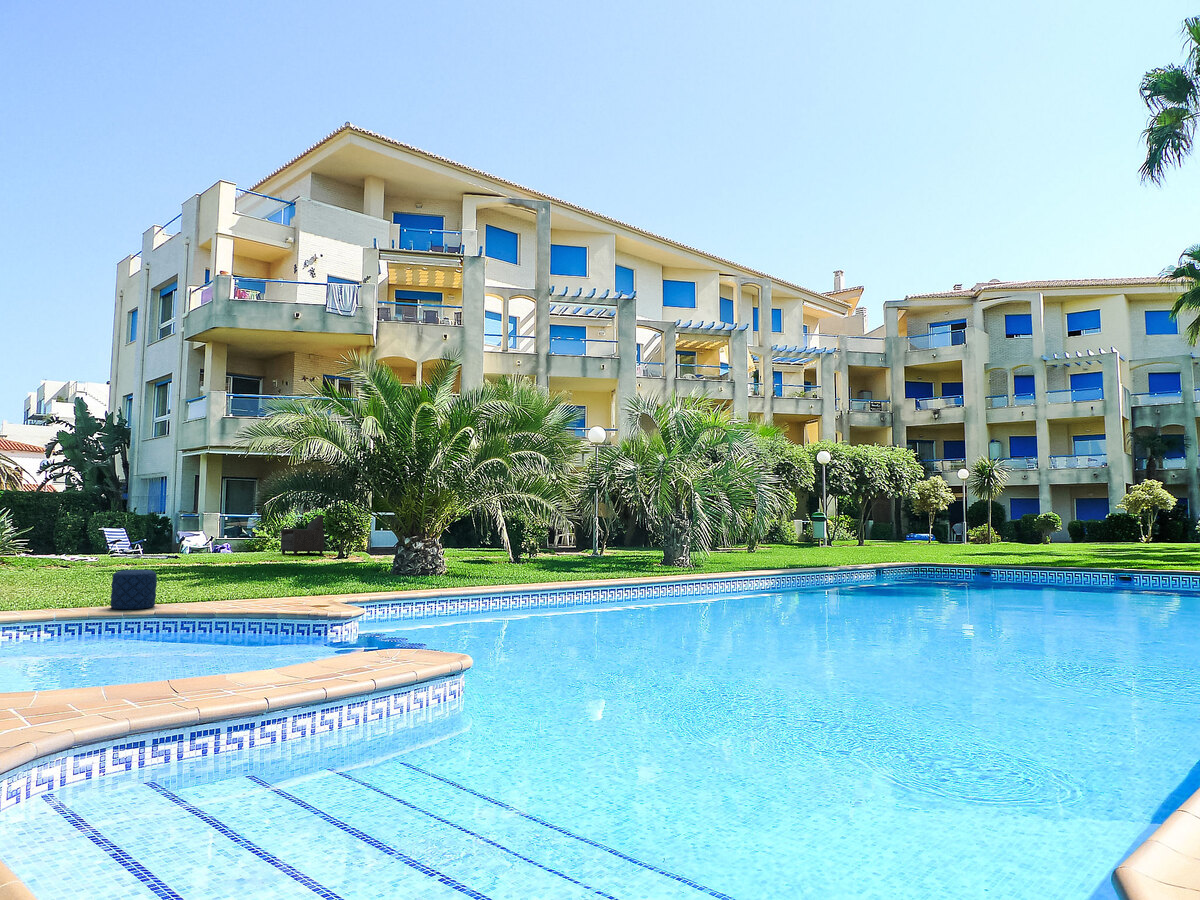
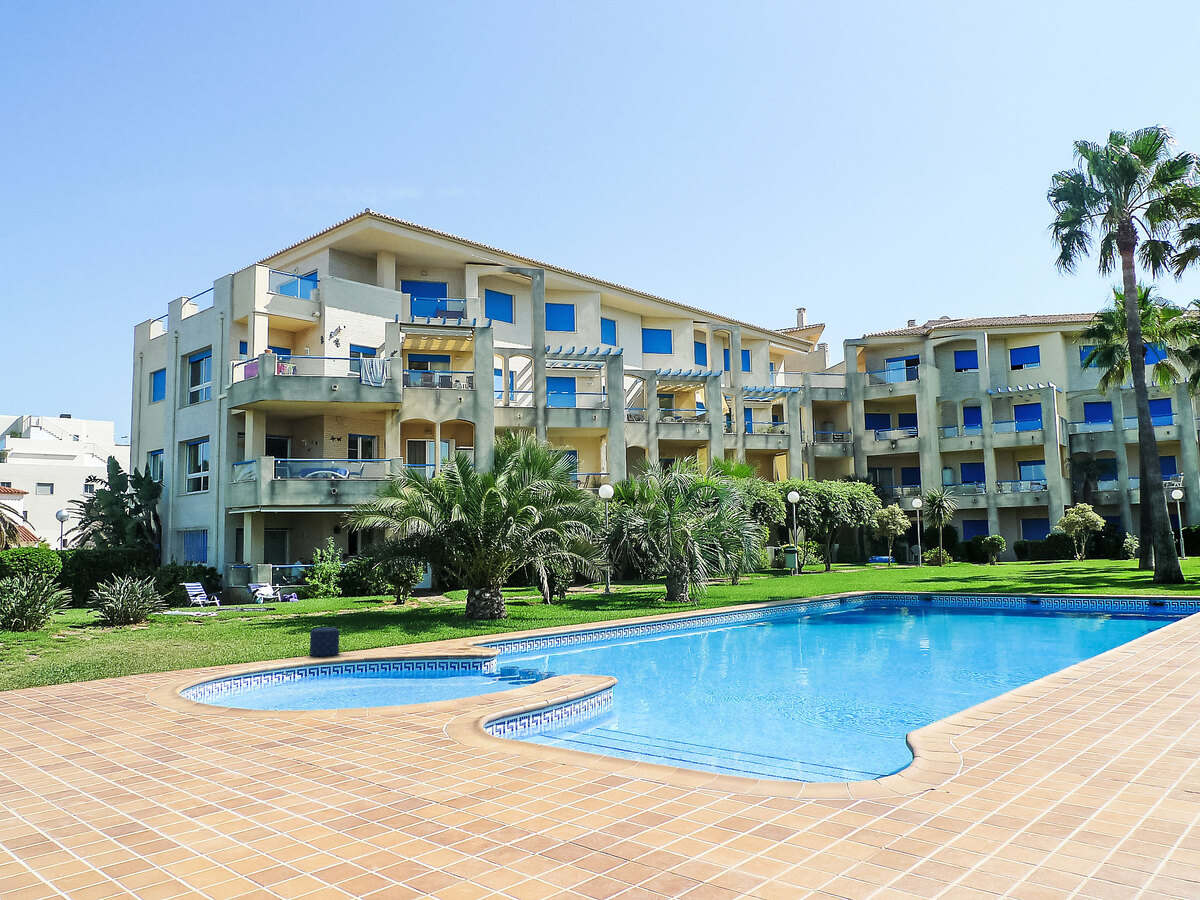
chair: present [281,515,324,556] -> none [338,565,377,603]

